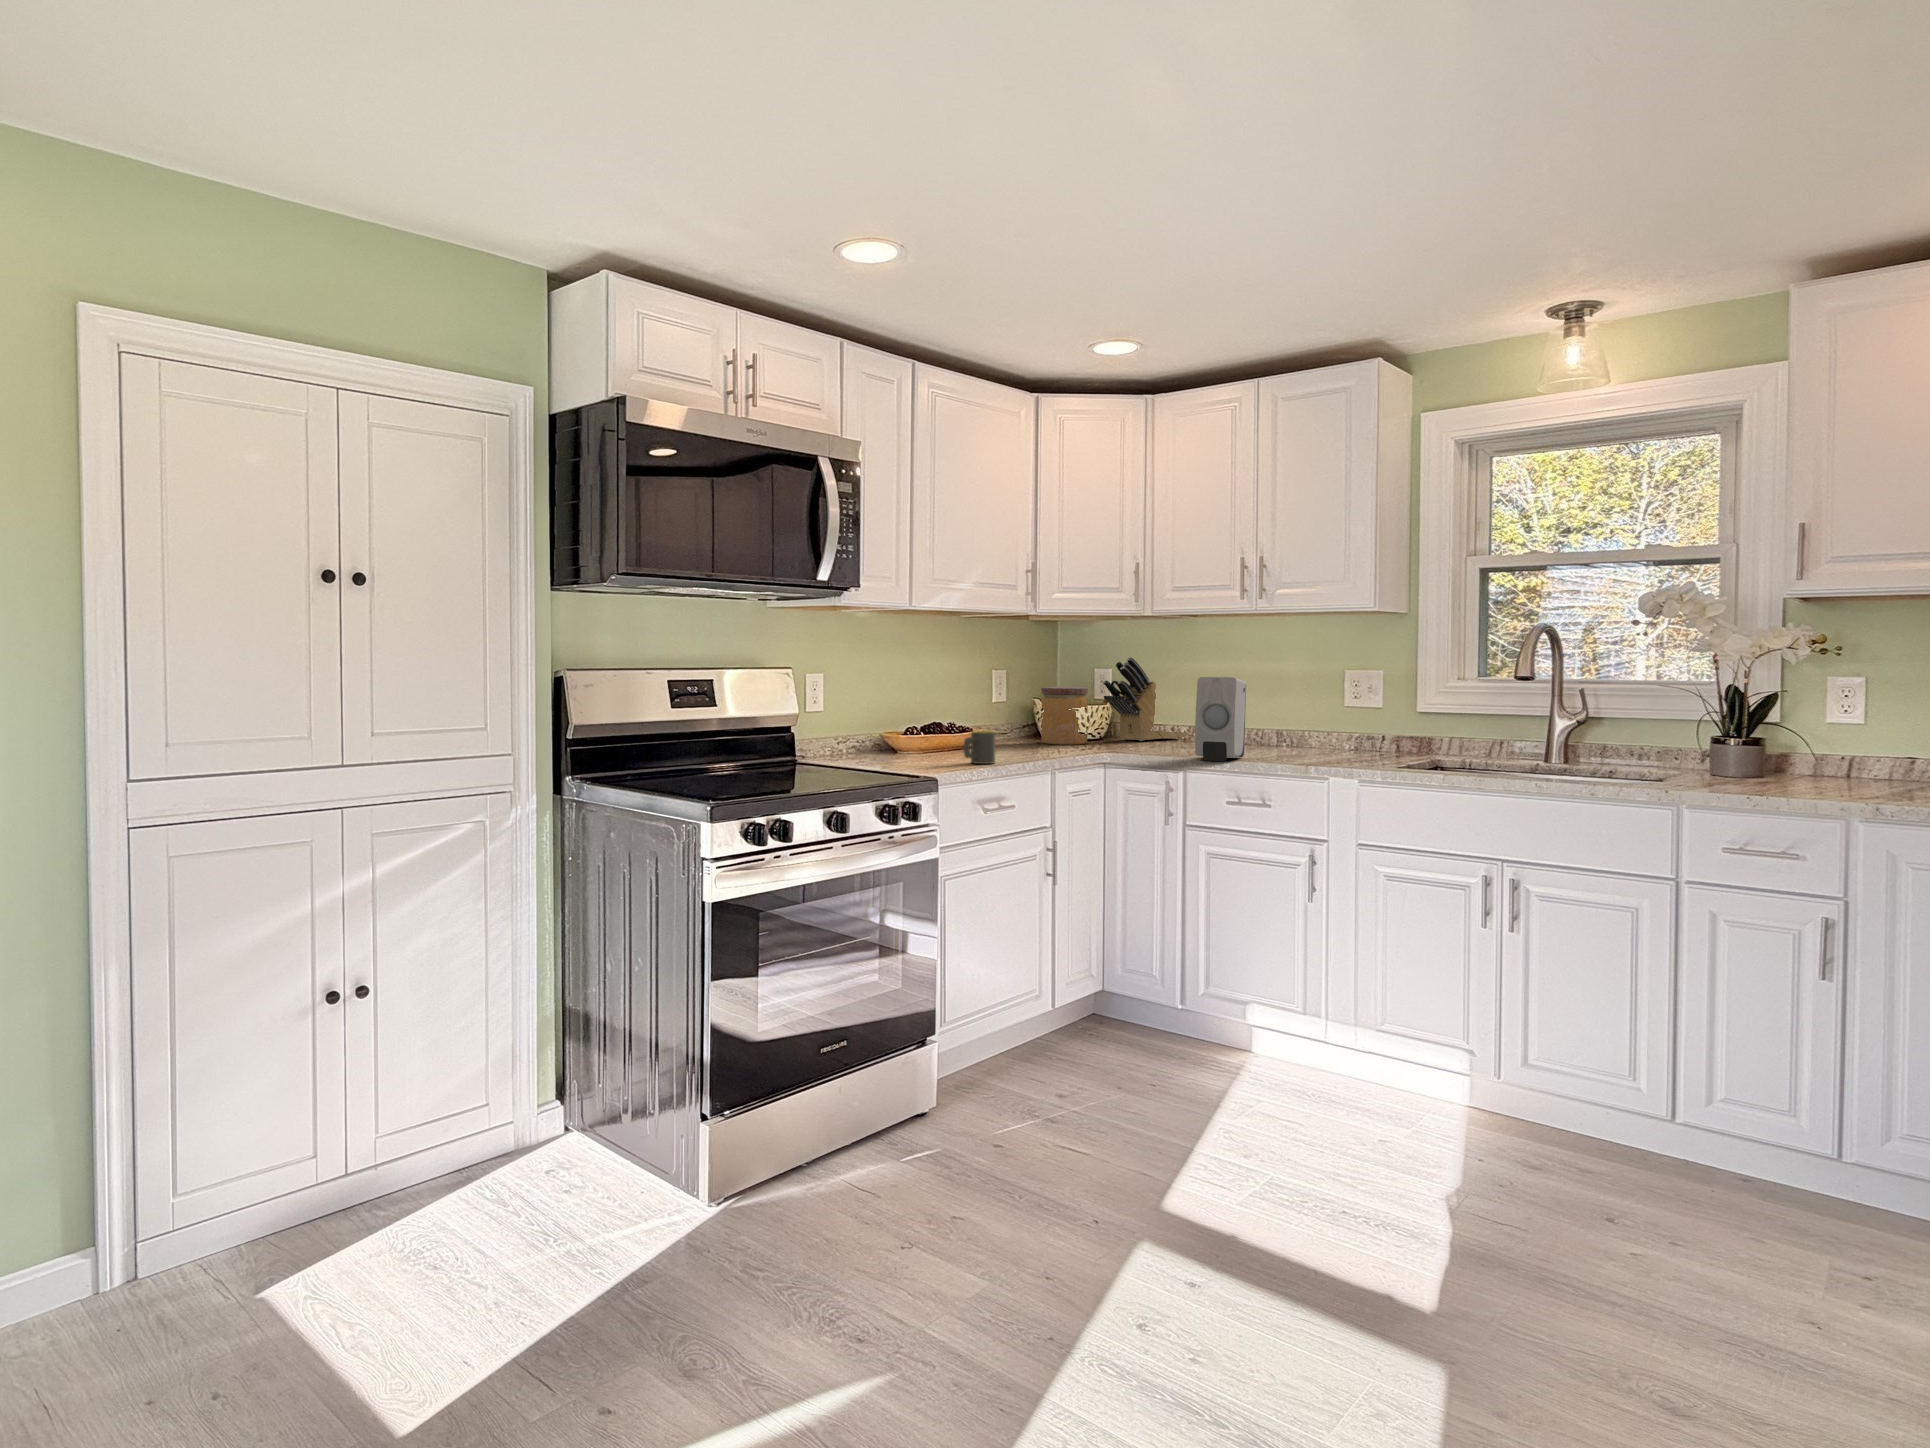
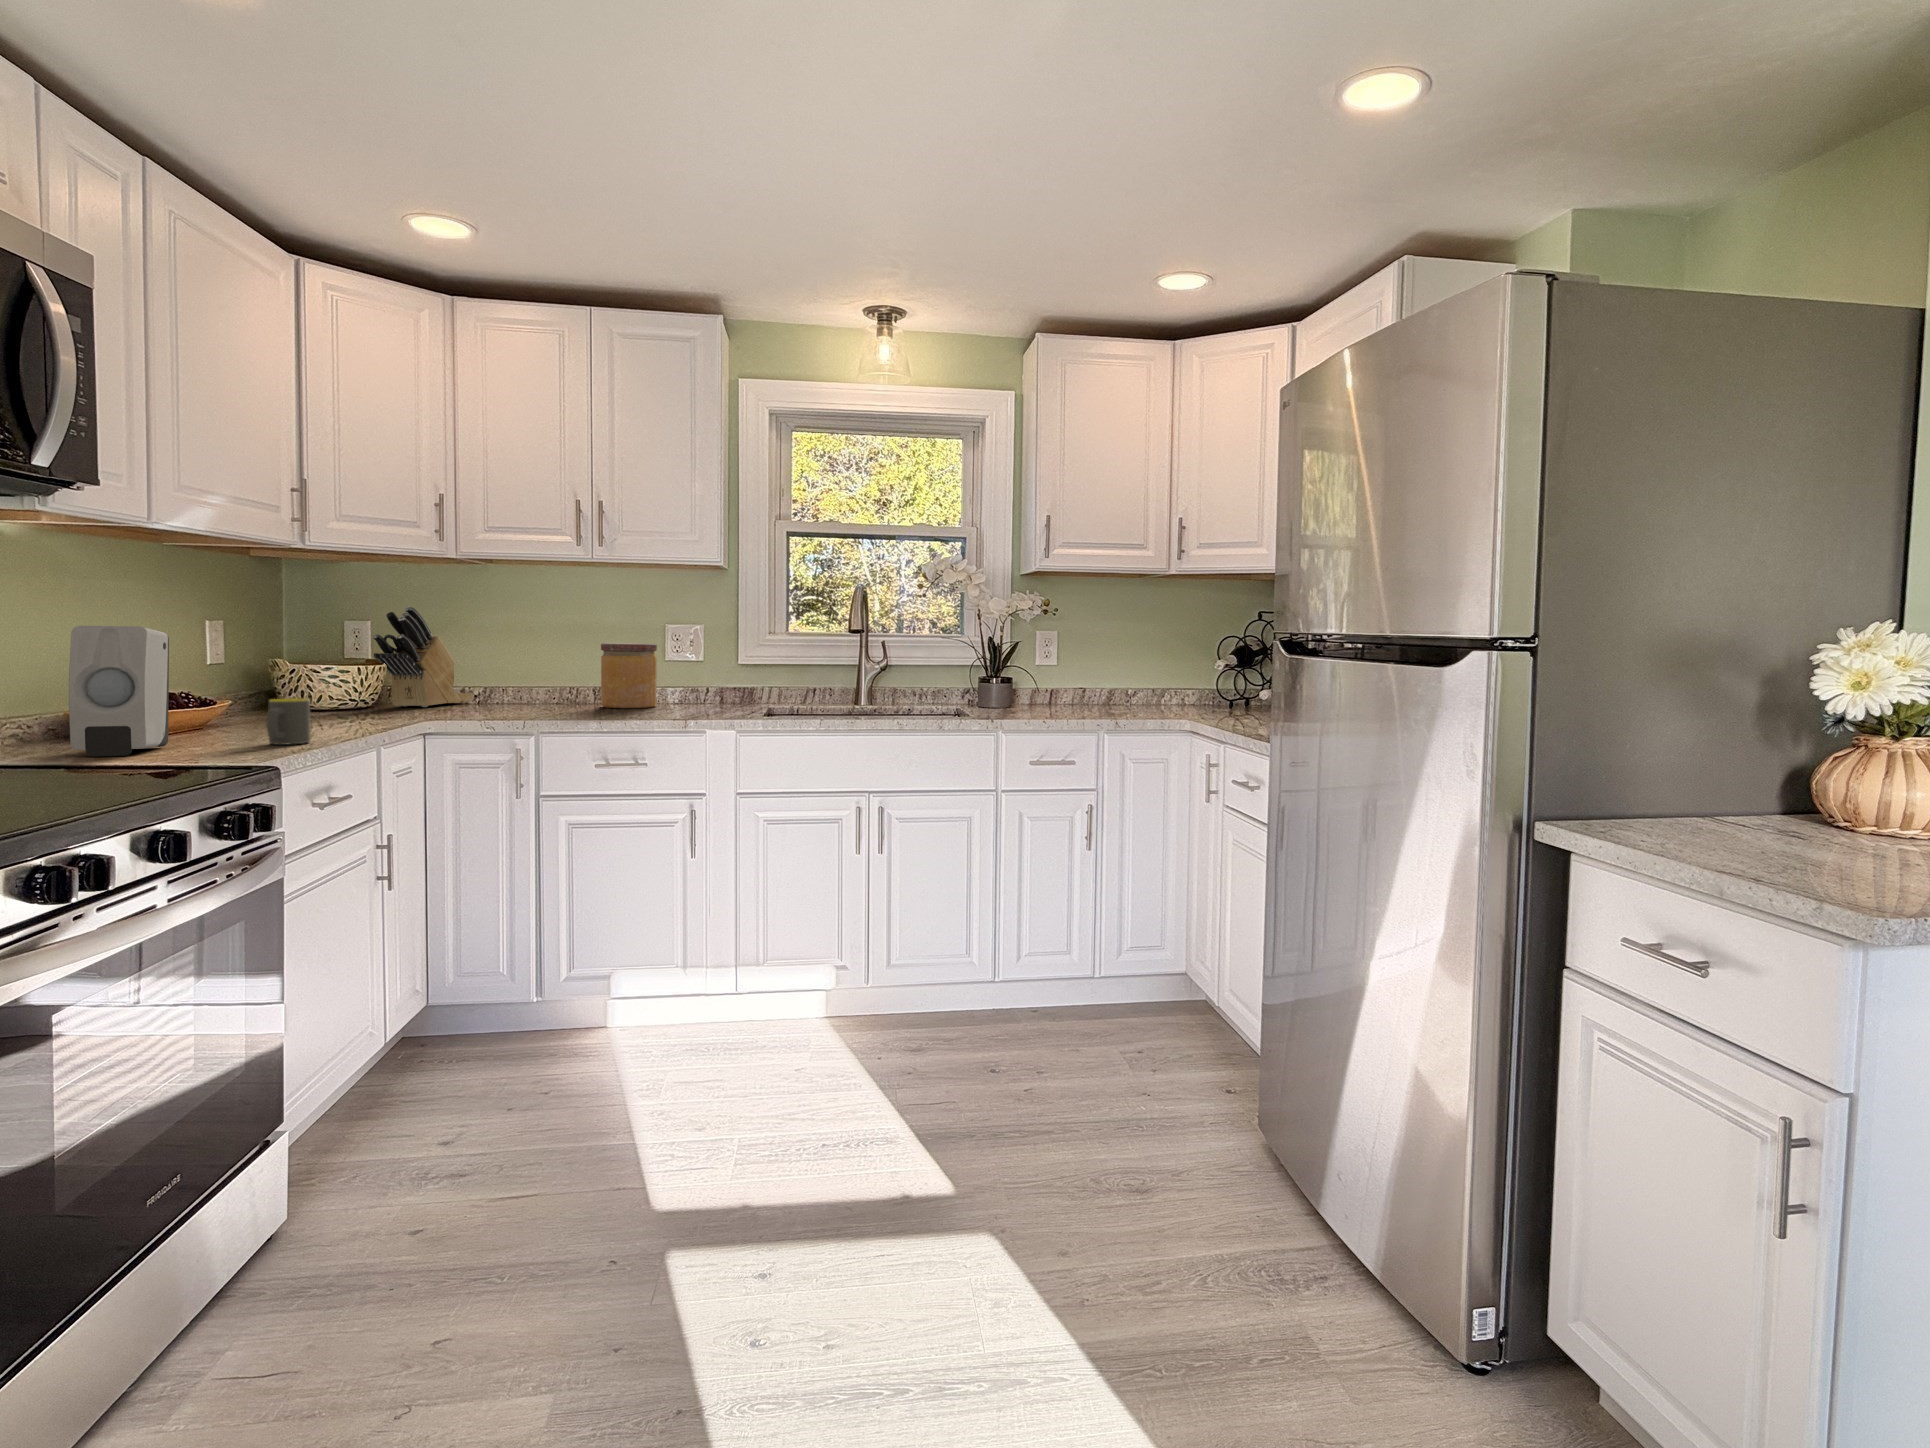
soap dispenser: present [1195,677,1246,761] -> present [69,626,169,756]
jar: present [1041,687,1088,745] -> present [601,643,657,708]

